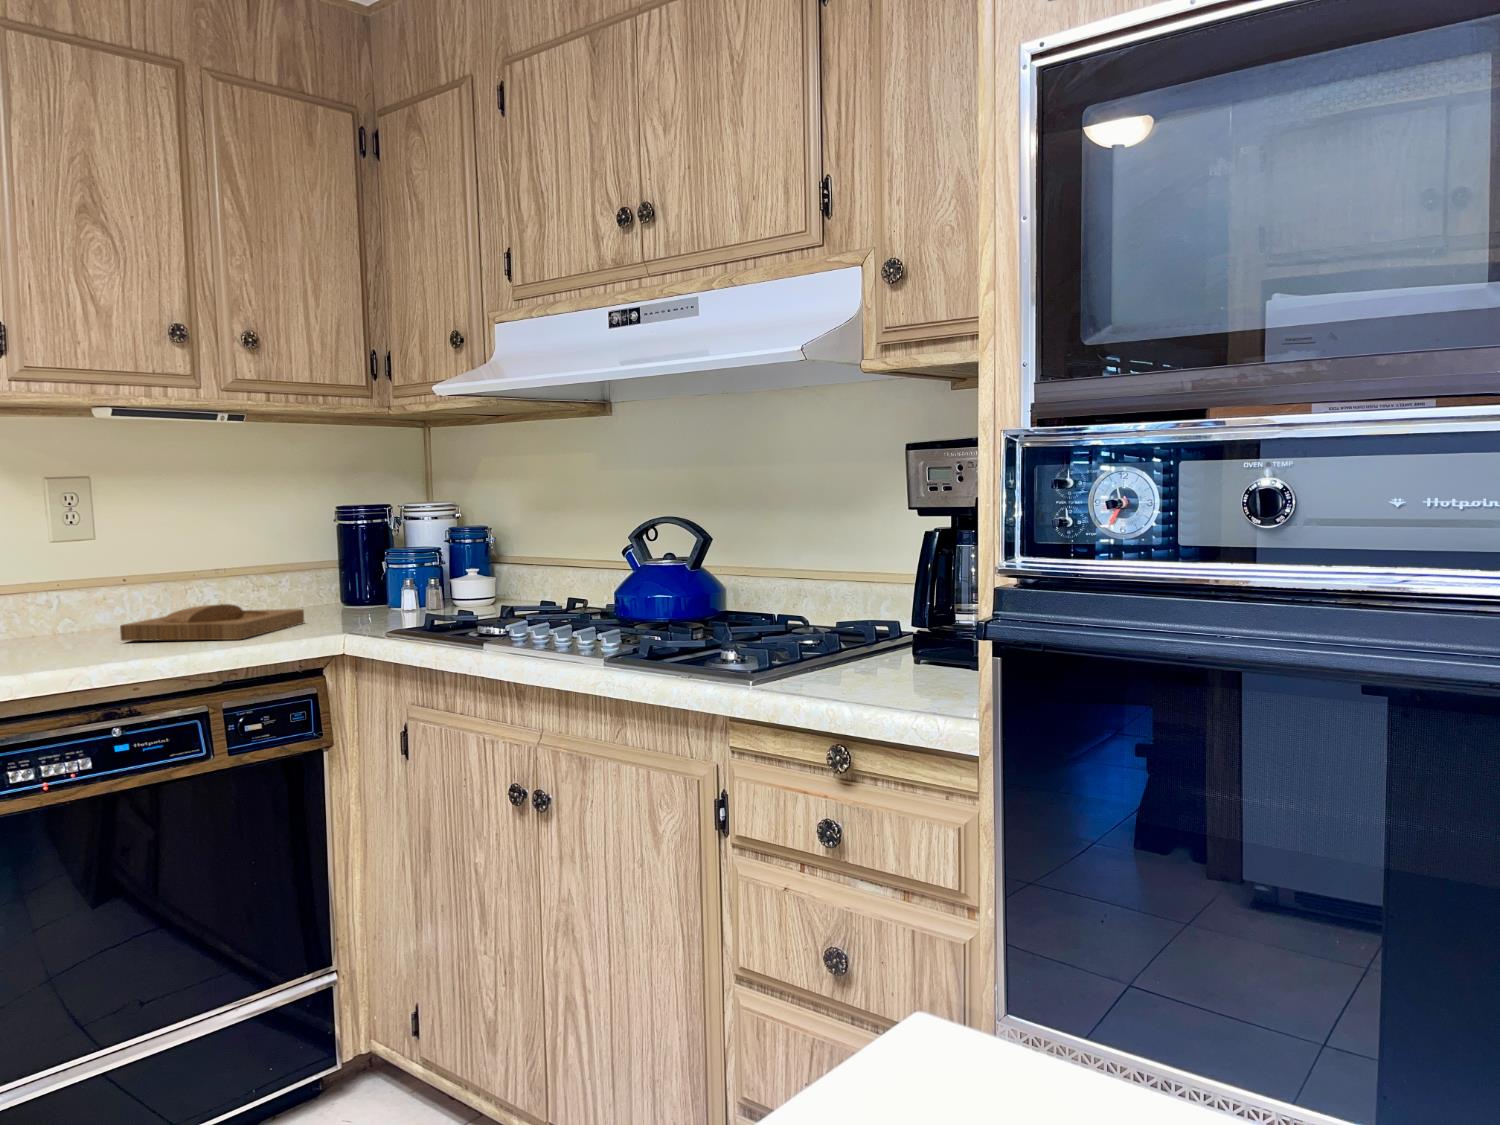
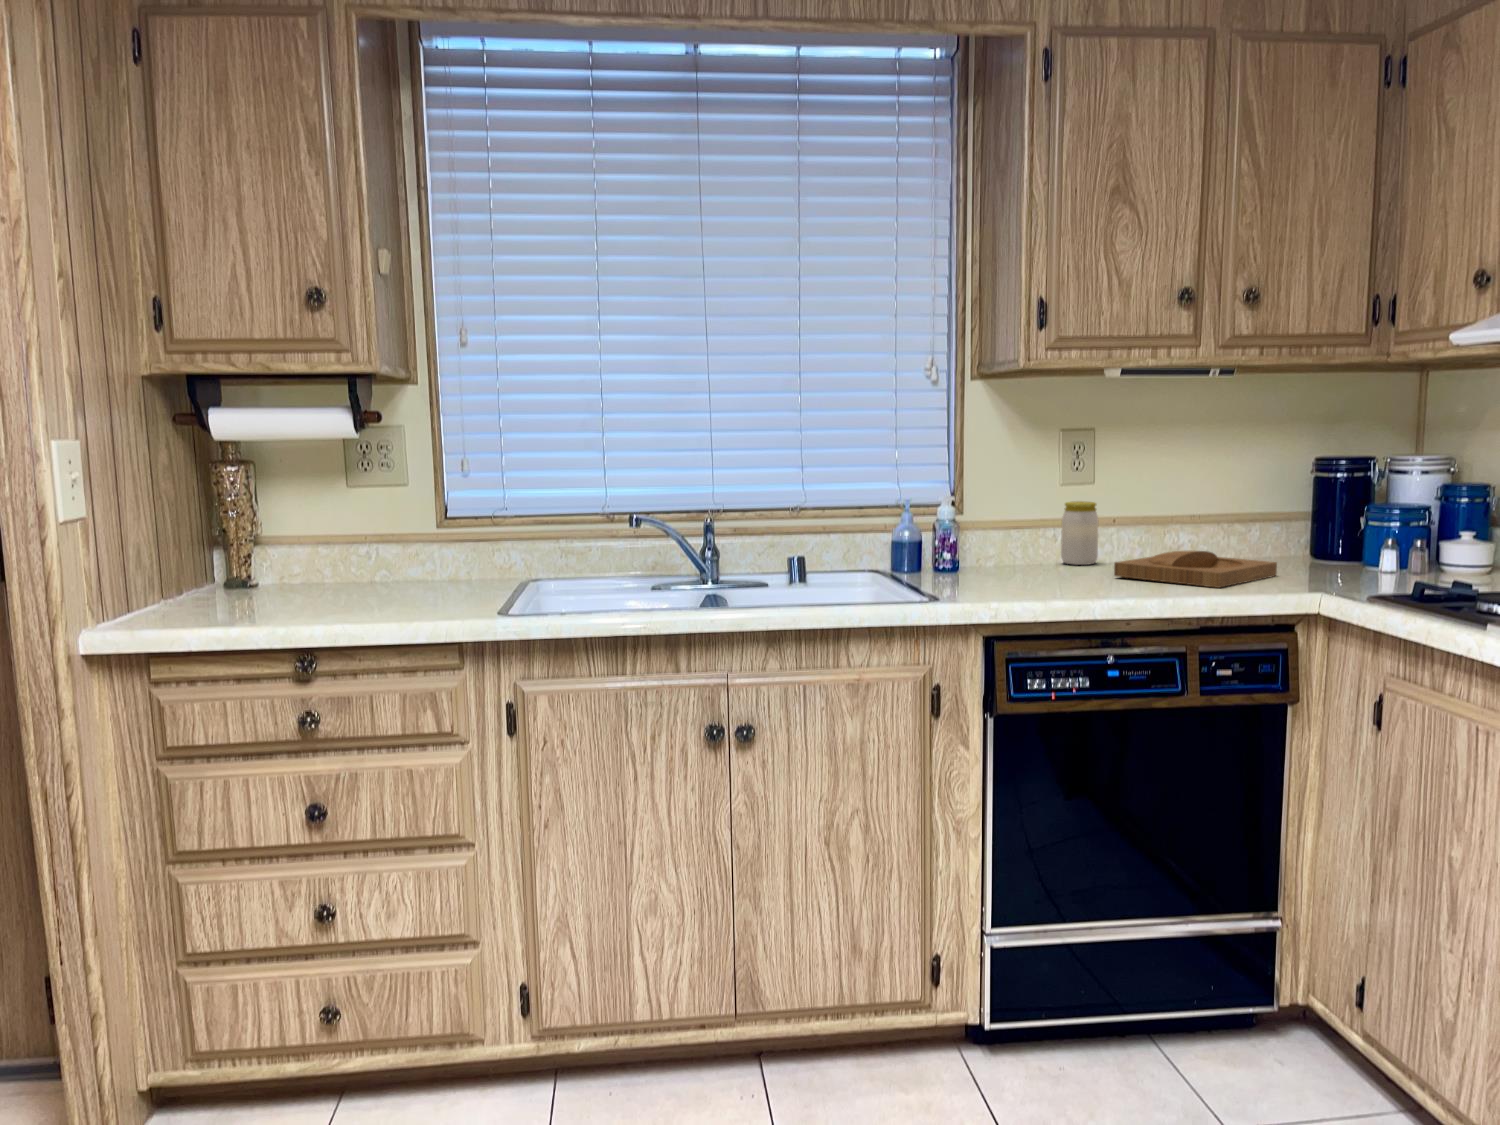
jar: none [56,562,106,634] -> present [1061,501,1098,565]

